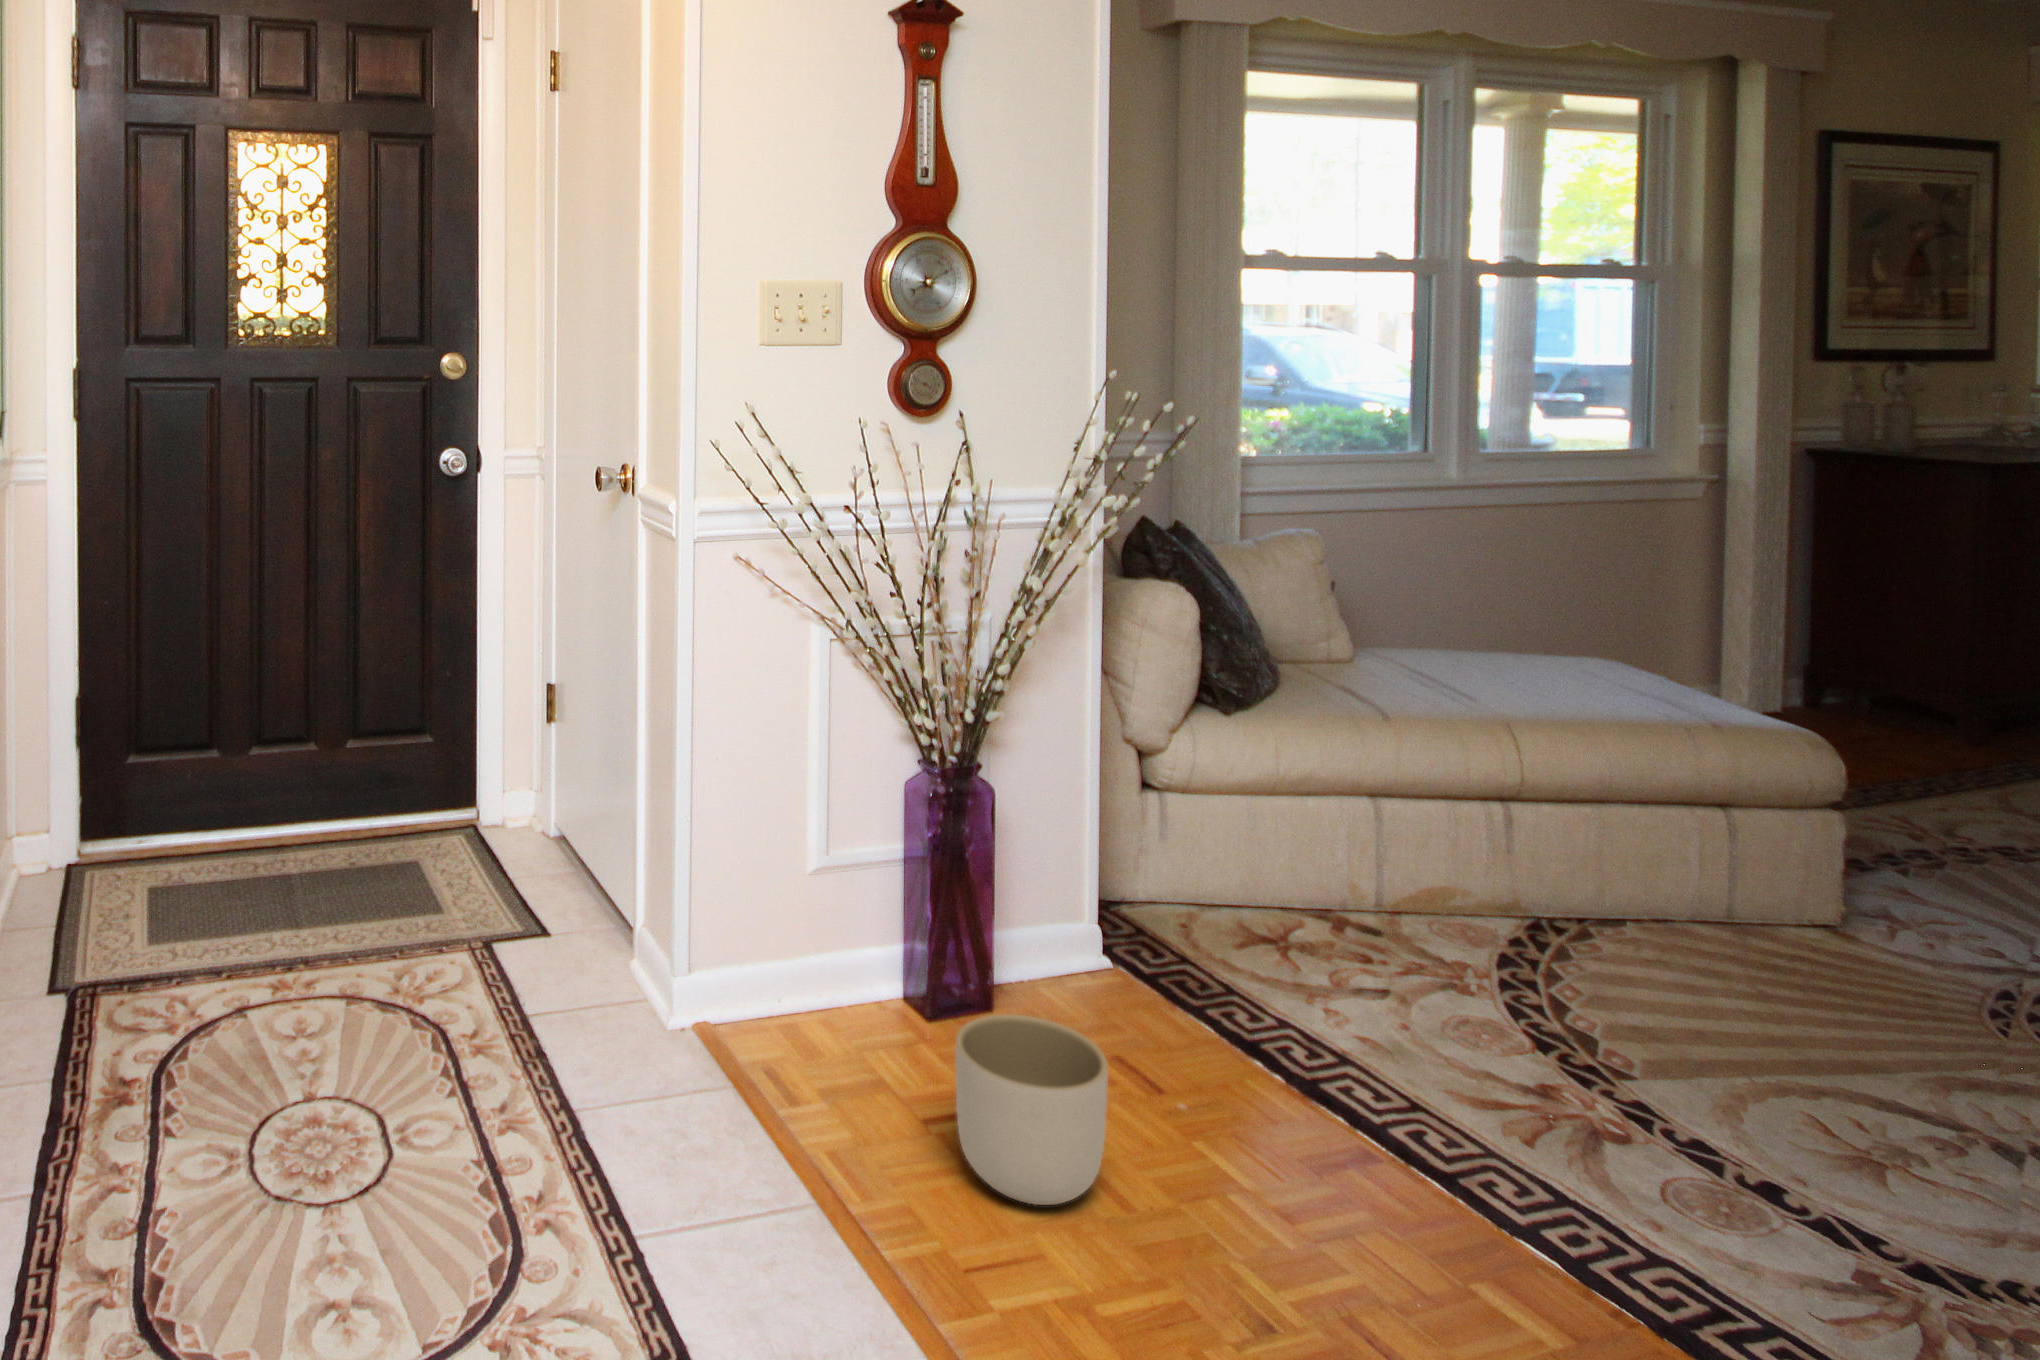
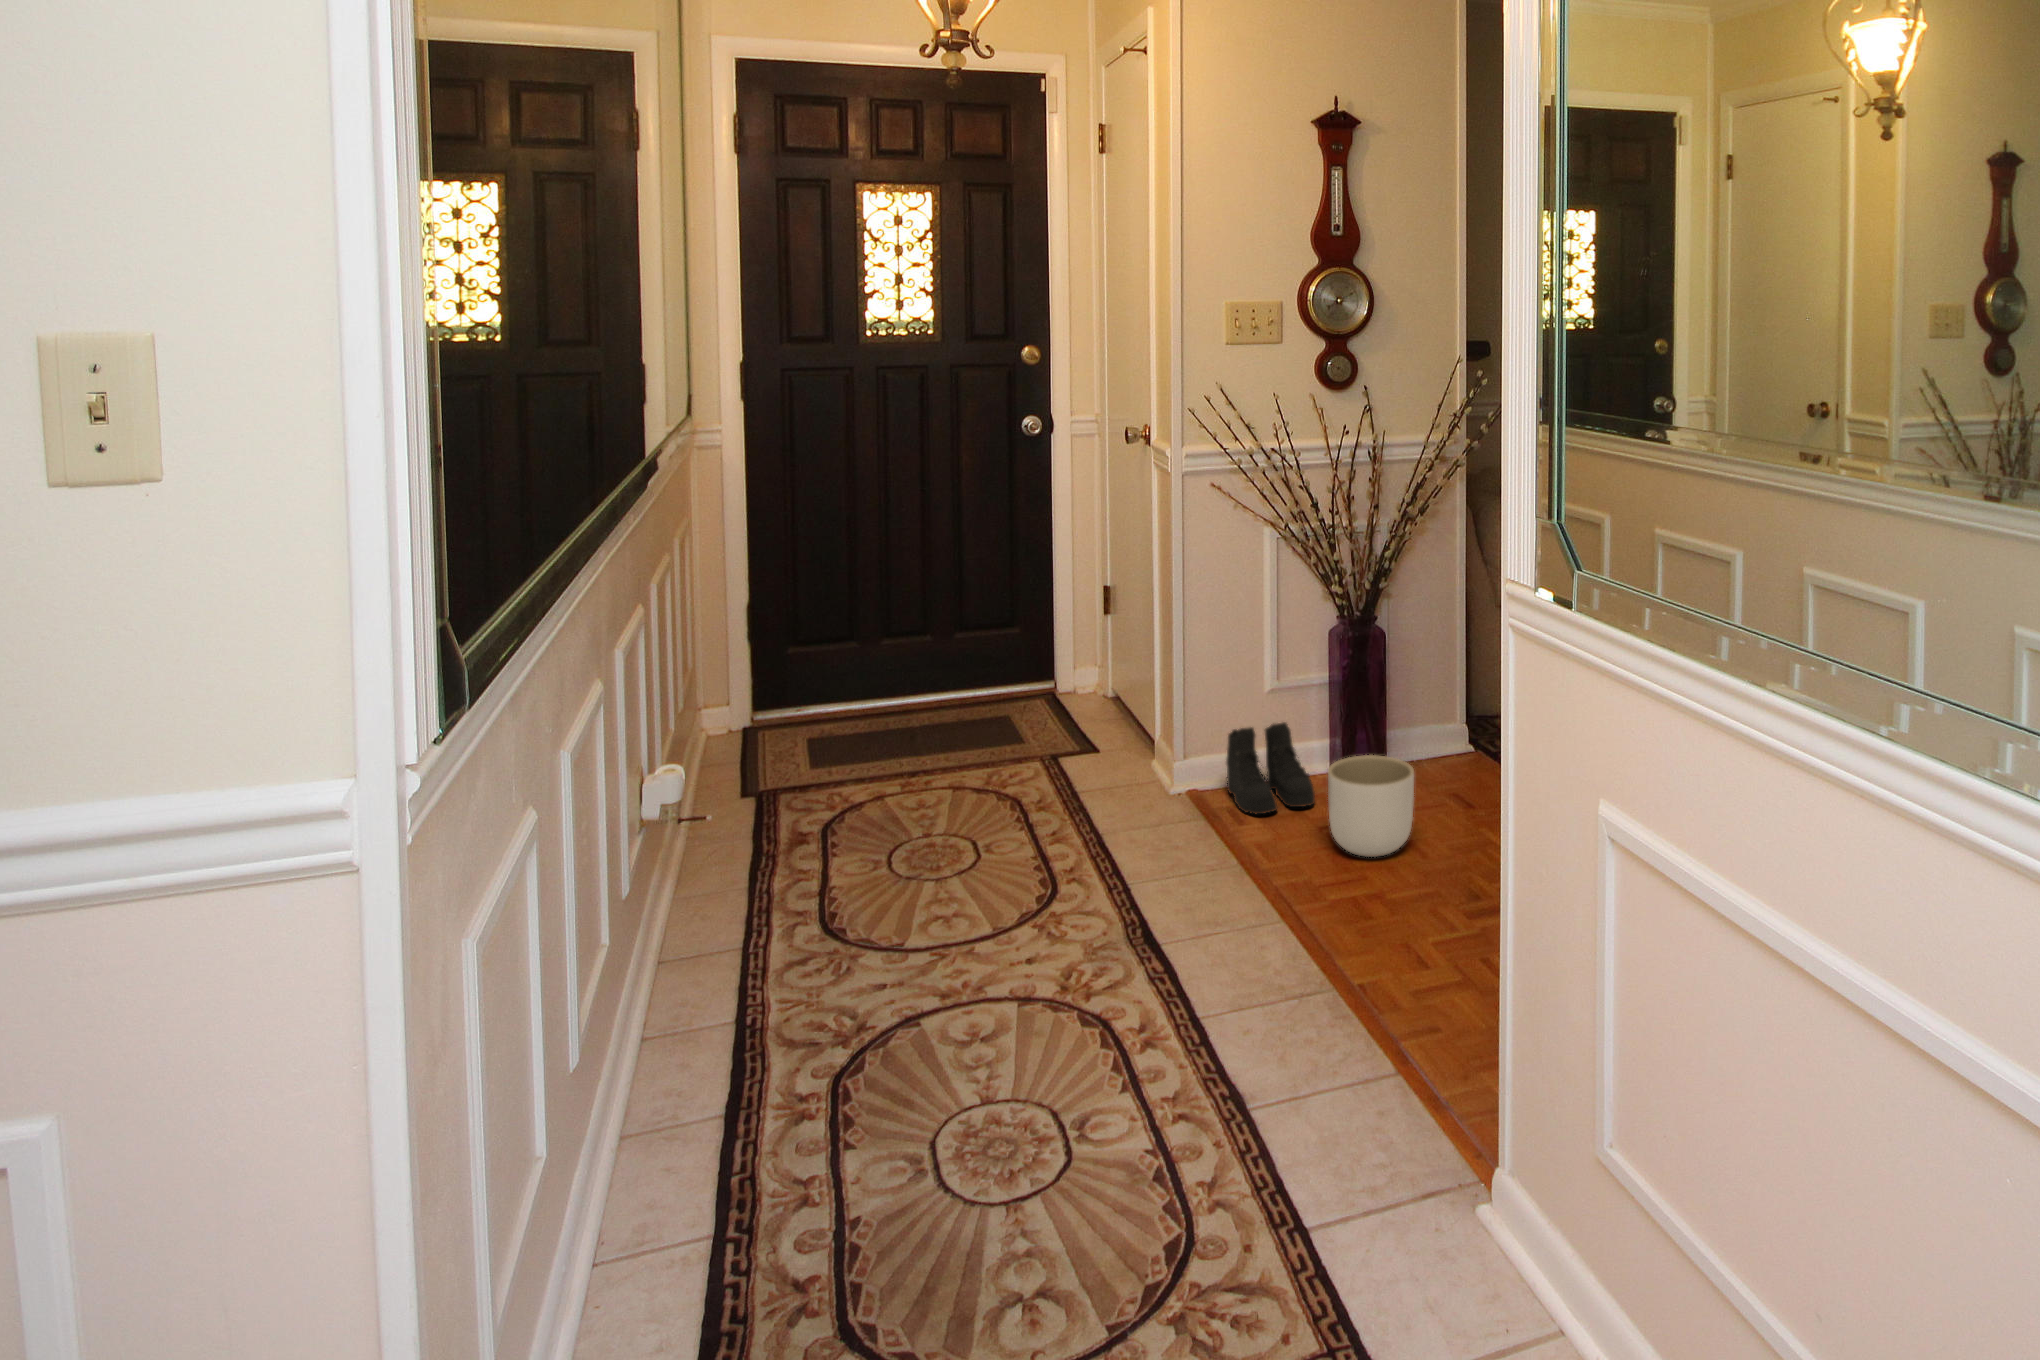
boots: none [756,926,903,1089] -> present [1226,722,1315,814]

